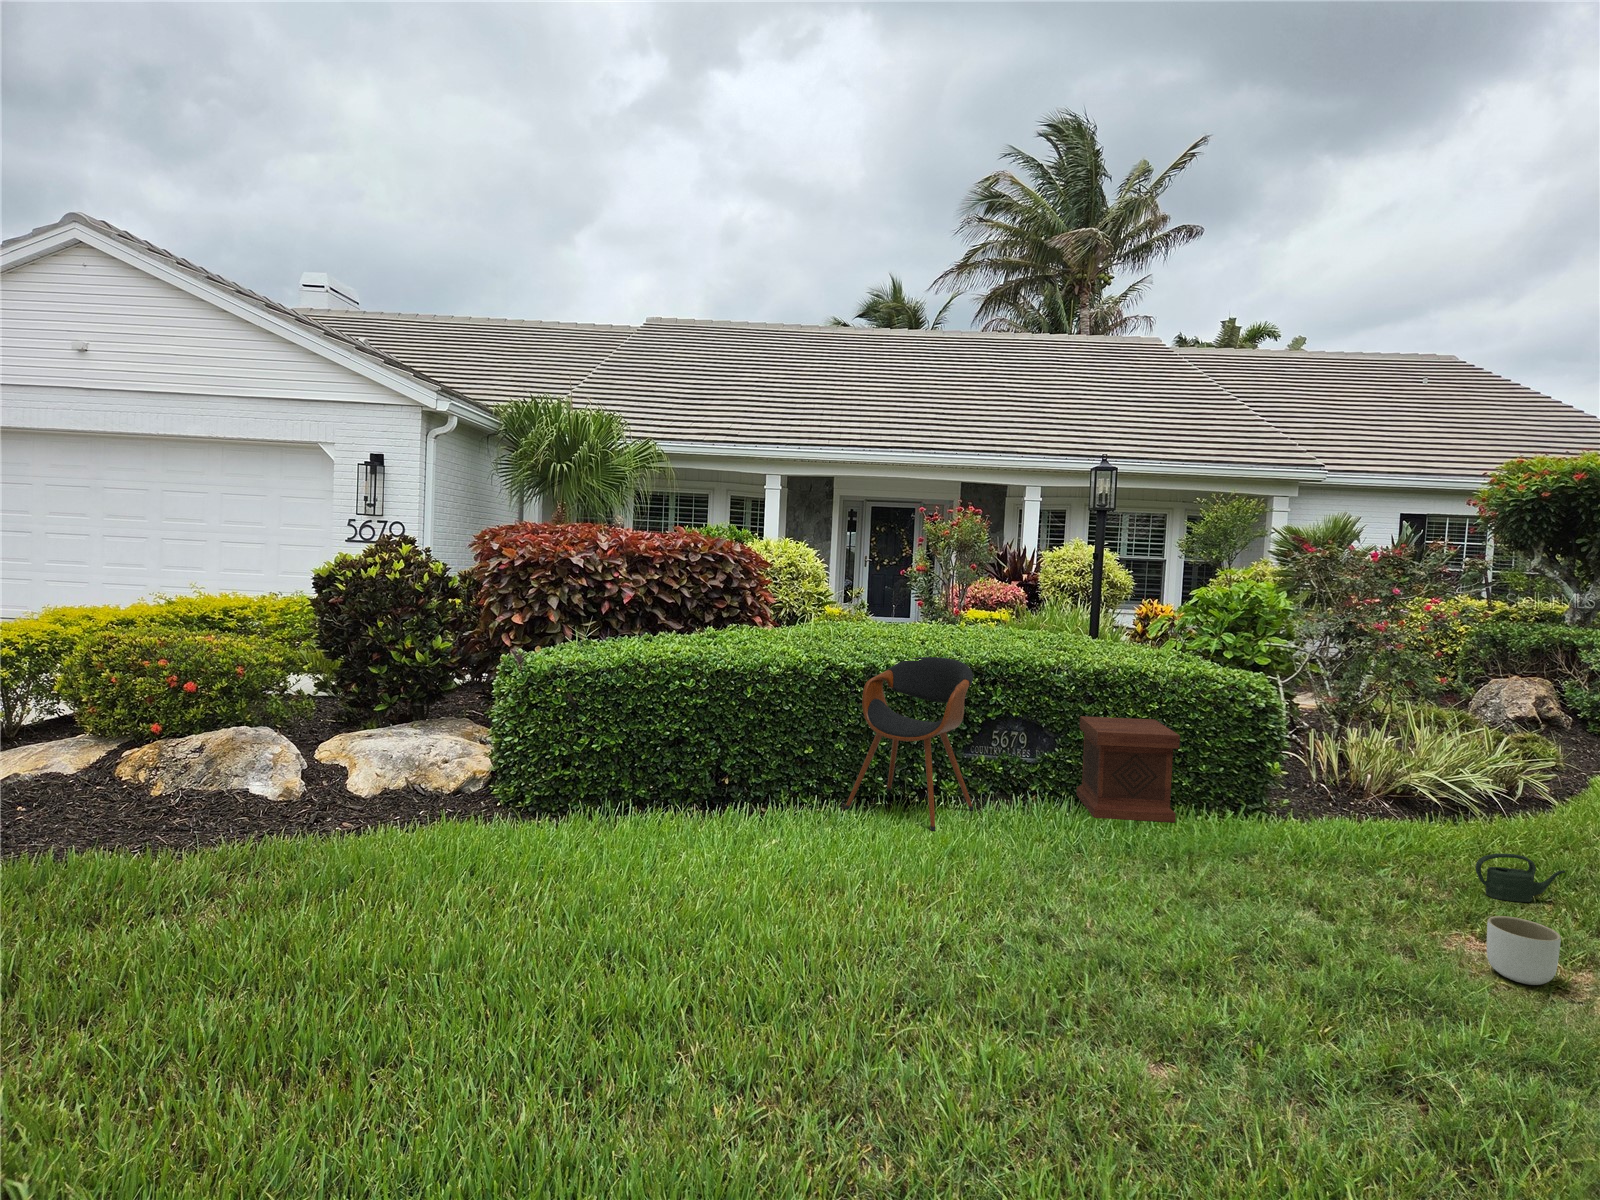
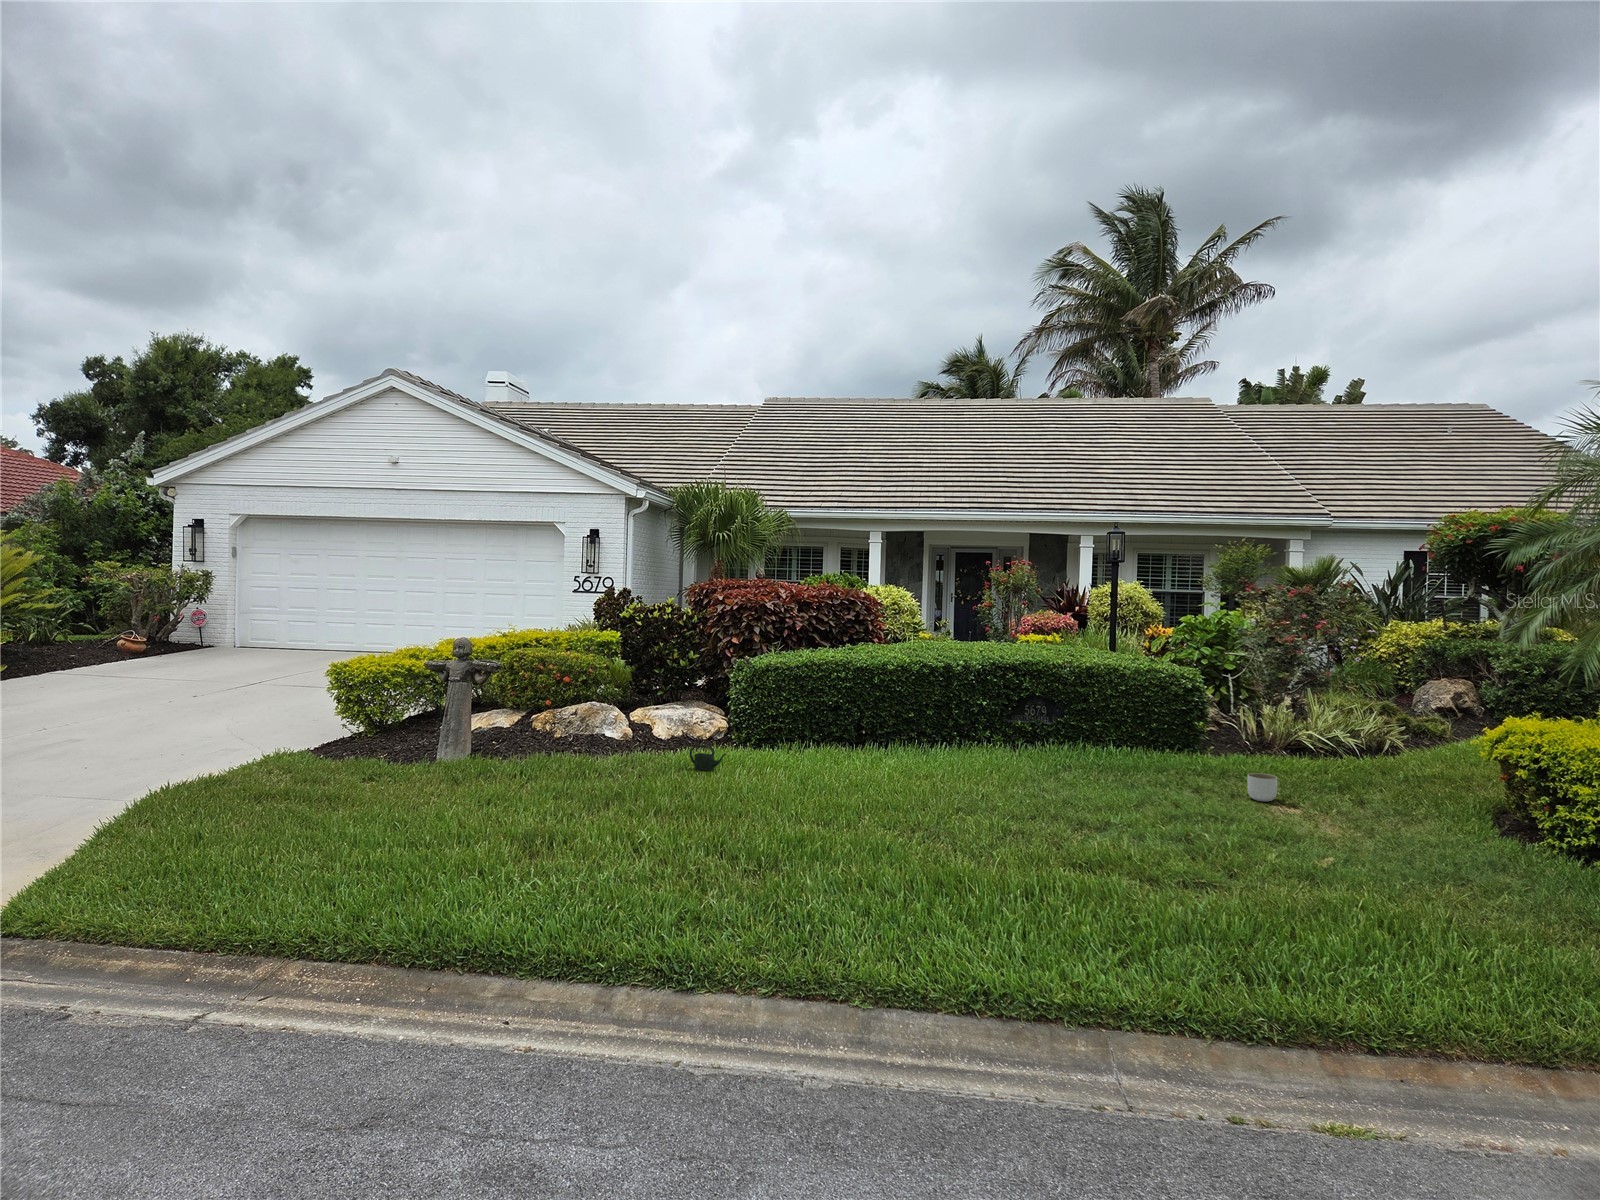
chair: present [845,657,974,831] -> none [936,659,1011,753]
side table: present [1076,716,1180,822] -> none [1077,694,1130,752]
watering can: present [1476,853,1565,902] -> present [689,745,727,771]

